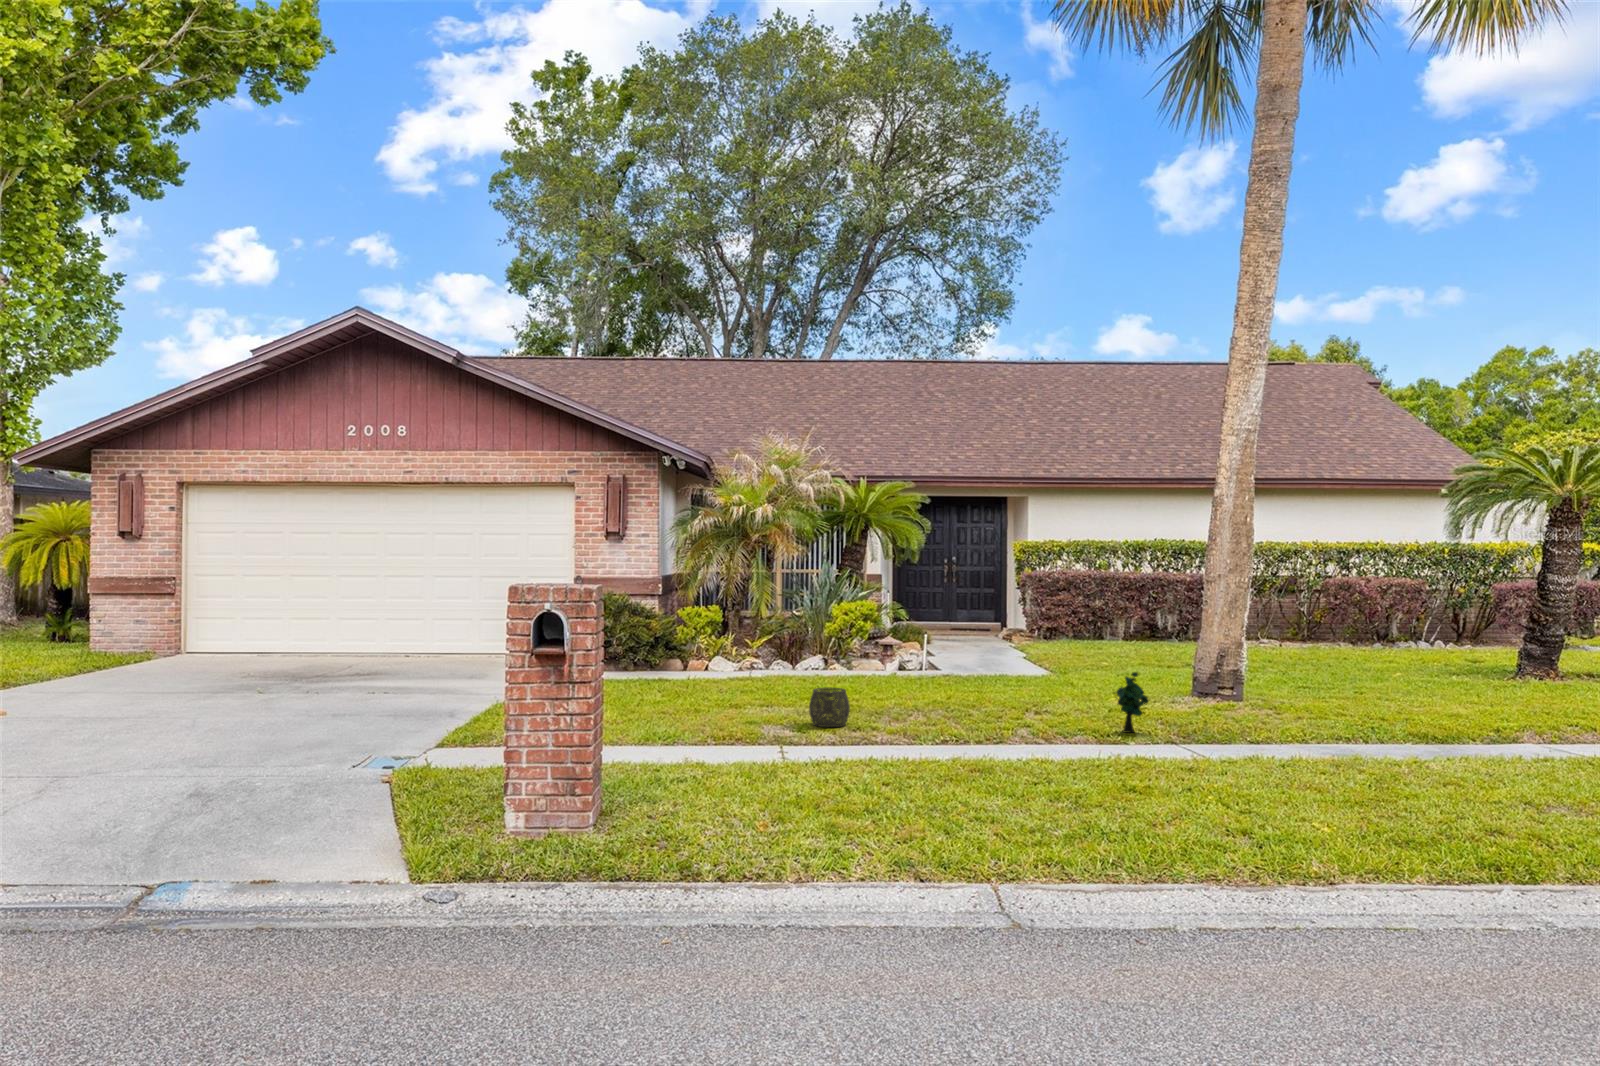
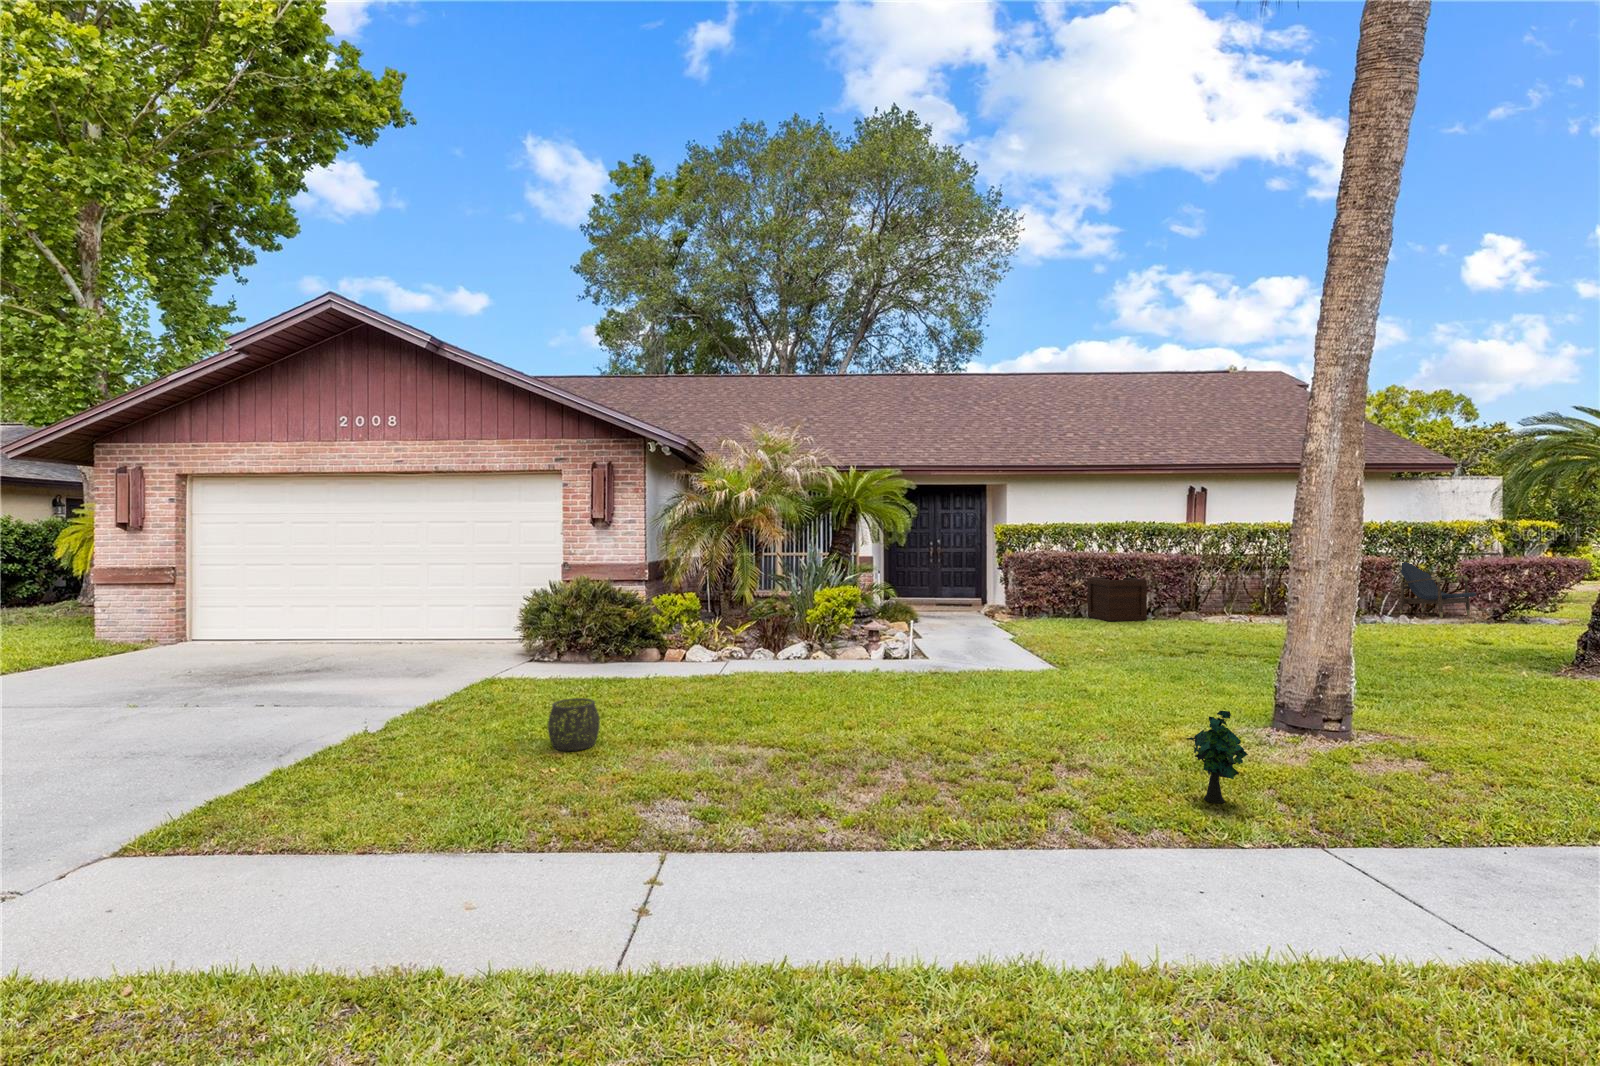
lounge chair: none [1424,581,1497,640] -> present [1400,562,1476,618]
wooden crate: none [1107,596,1165,641] -> present [1087,577,1147,622]
woven basket: present [809,688,850,727] -> present [548,698,600,751]

